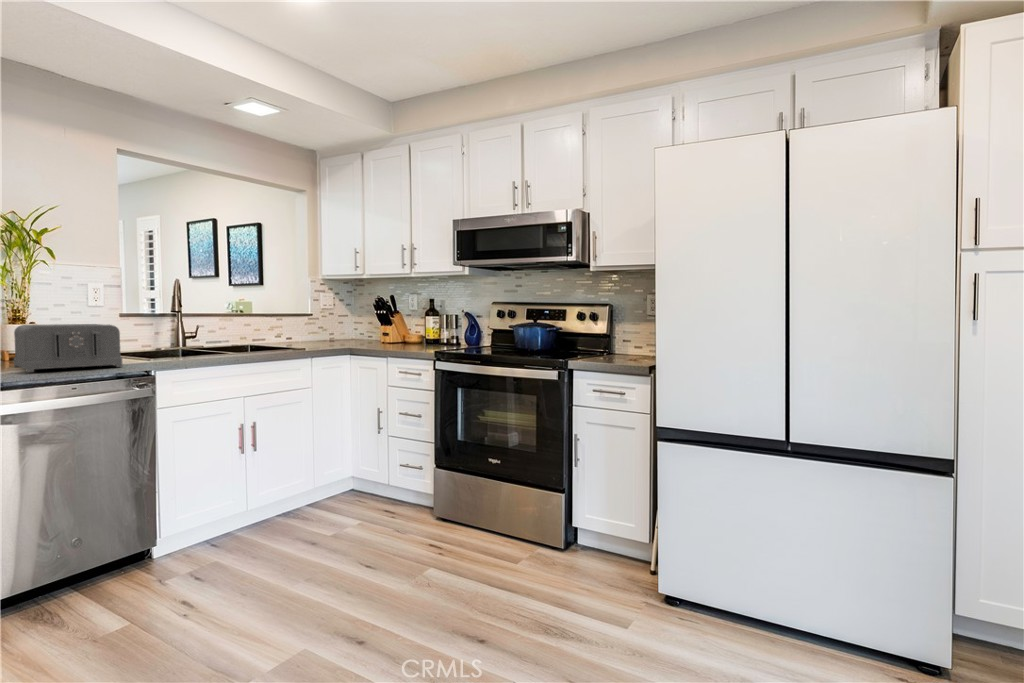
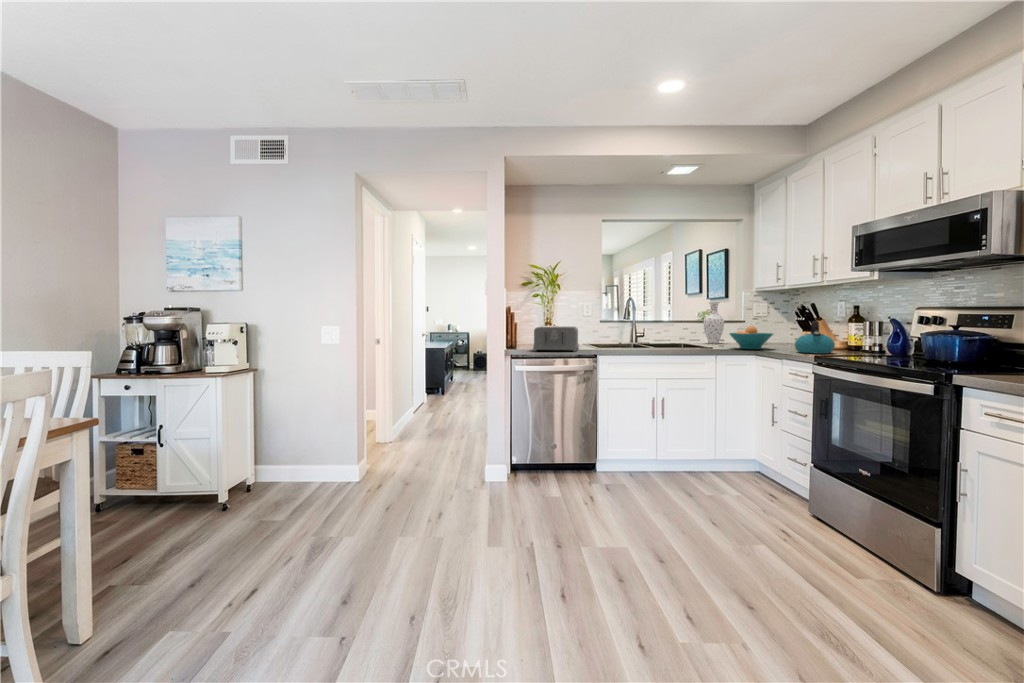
vase: none [269,290,295,344] -> present [704,302,724,344]
kettle: none [399,315,435,349] -> present [795,321,835,354]
fruit bowl: none [323,321,372,348] -> present [730,326,773,349]

